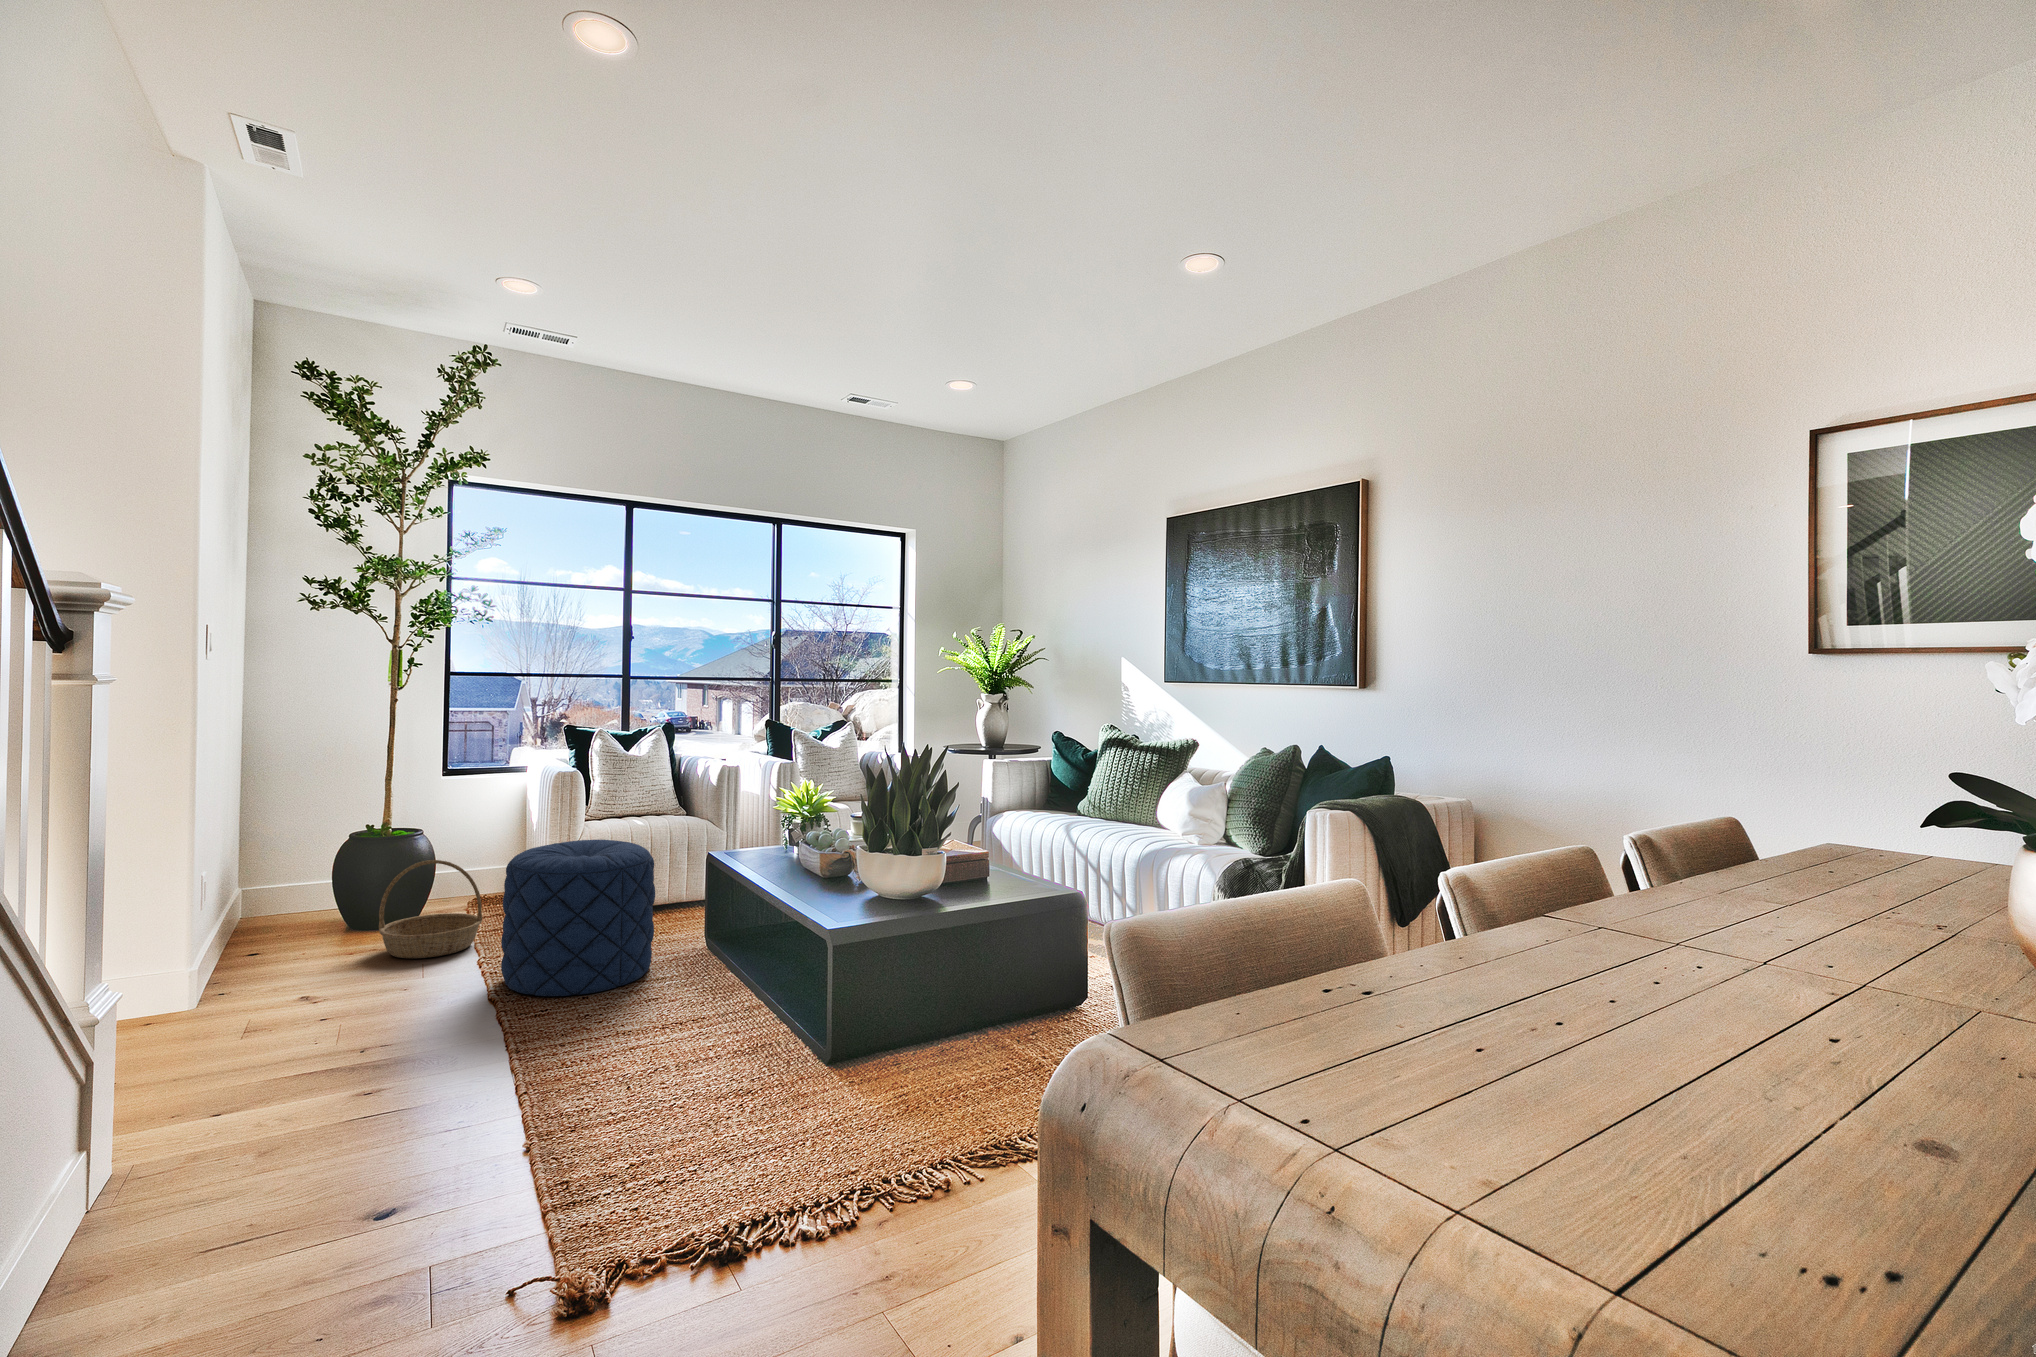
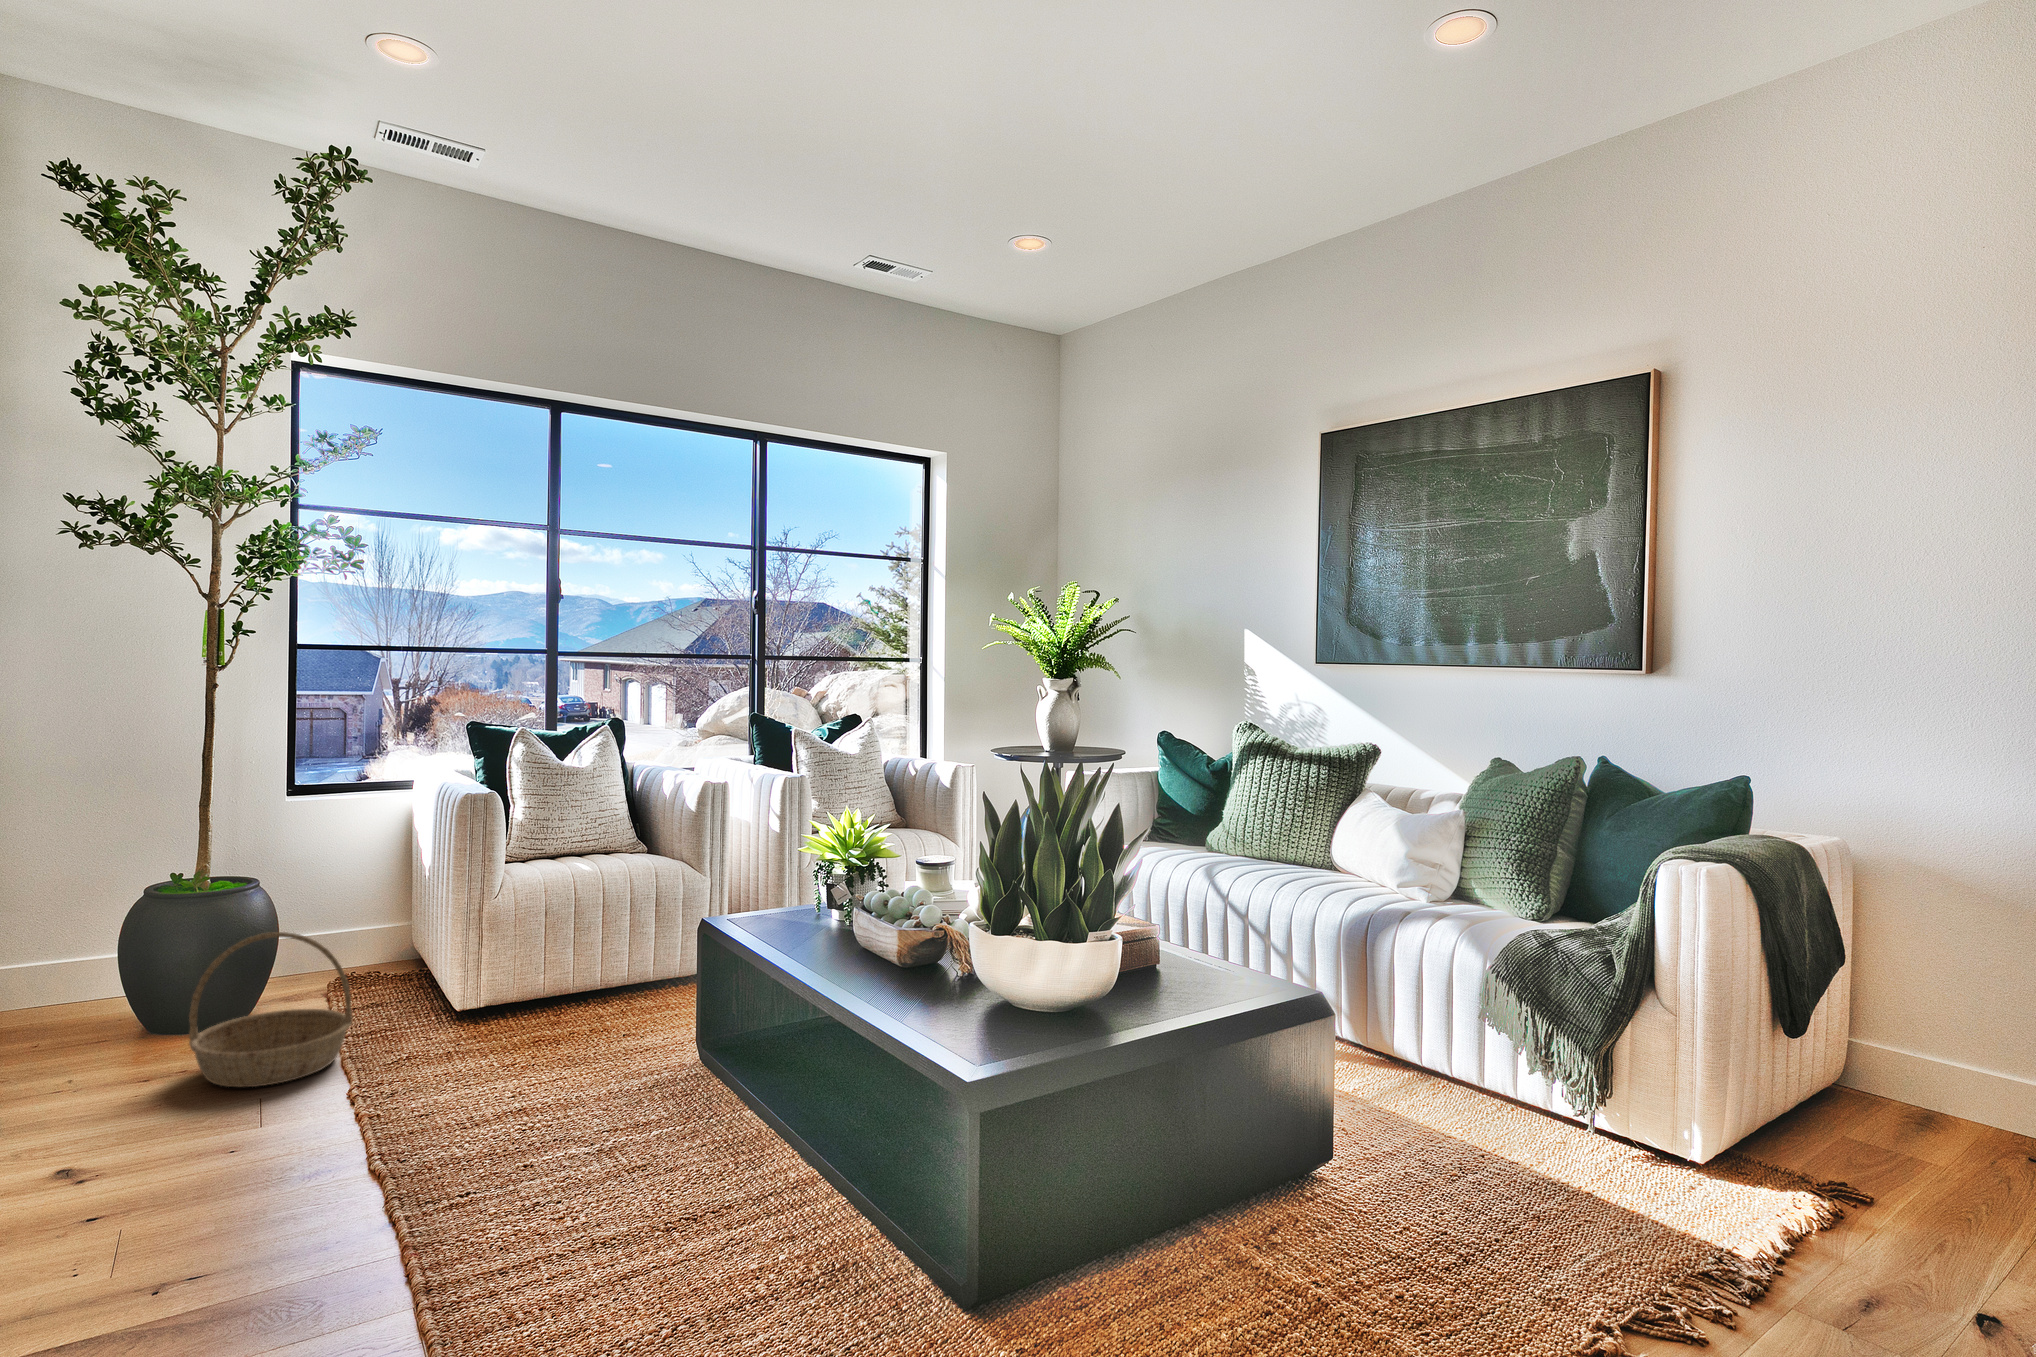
pouf: present [501,840,655,996] -> none [389,903,628,1163]

